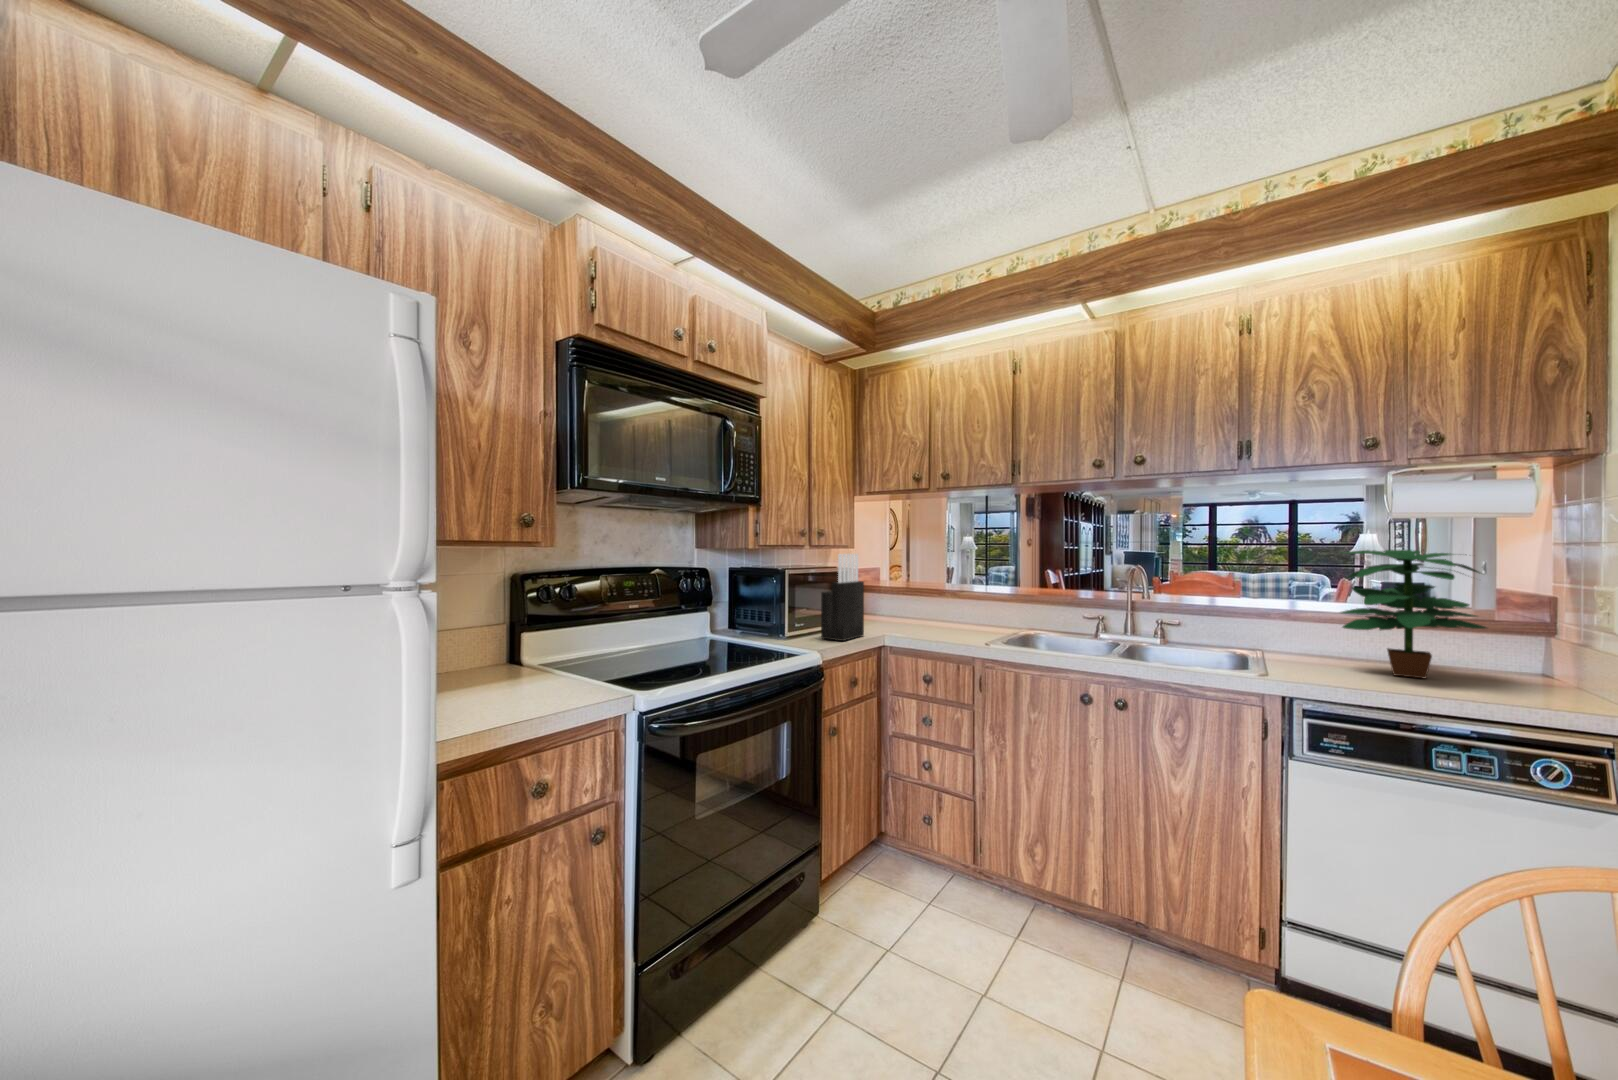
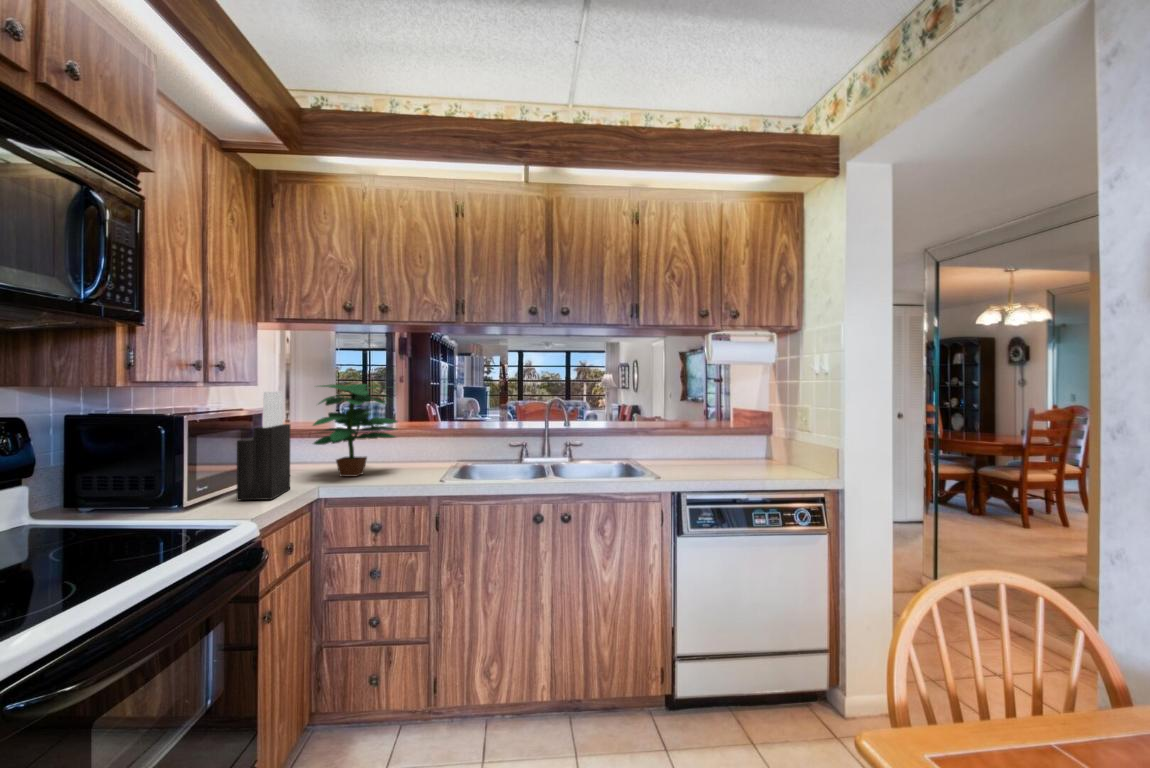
potted plant: present [1341,550,1486,678] -> present [313,384,397,476]

